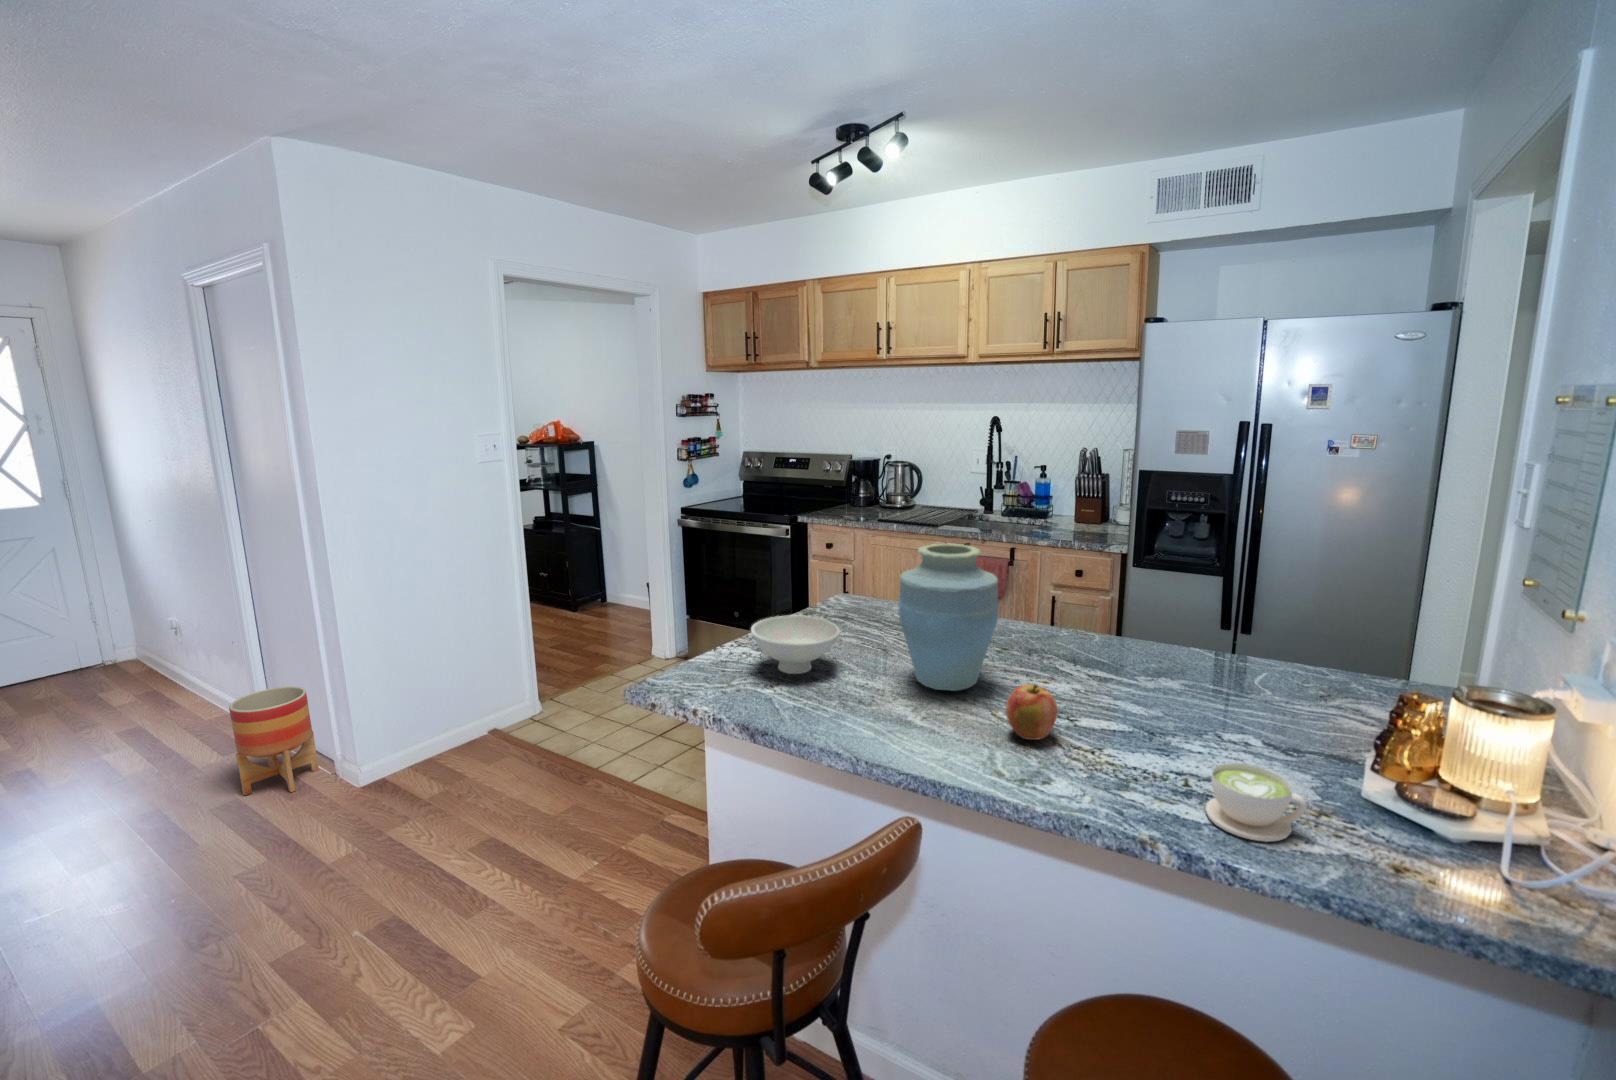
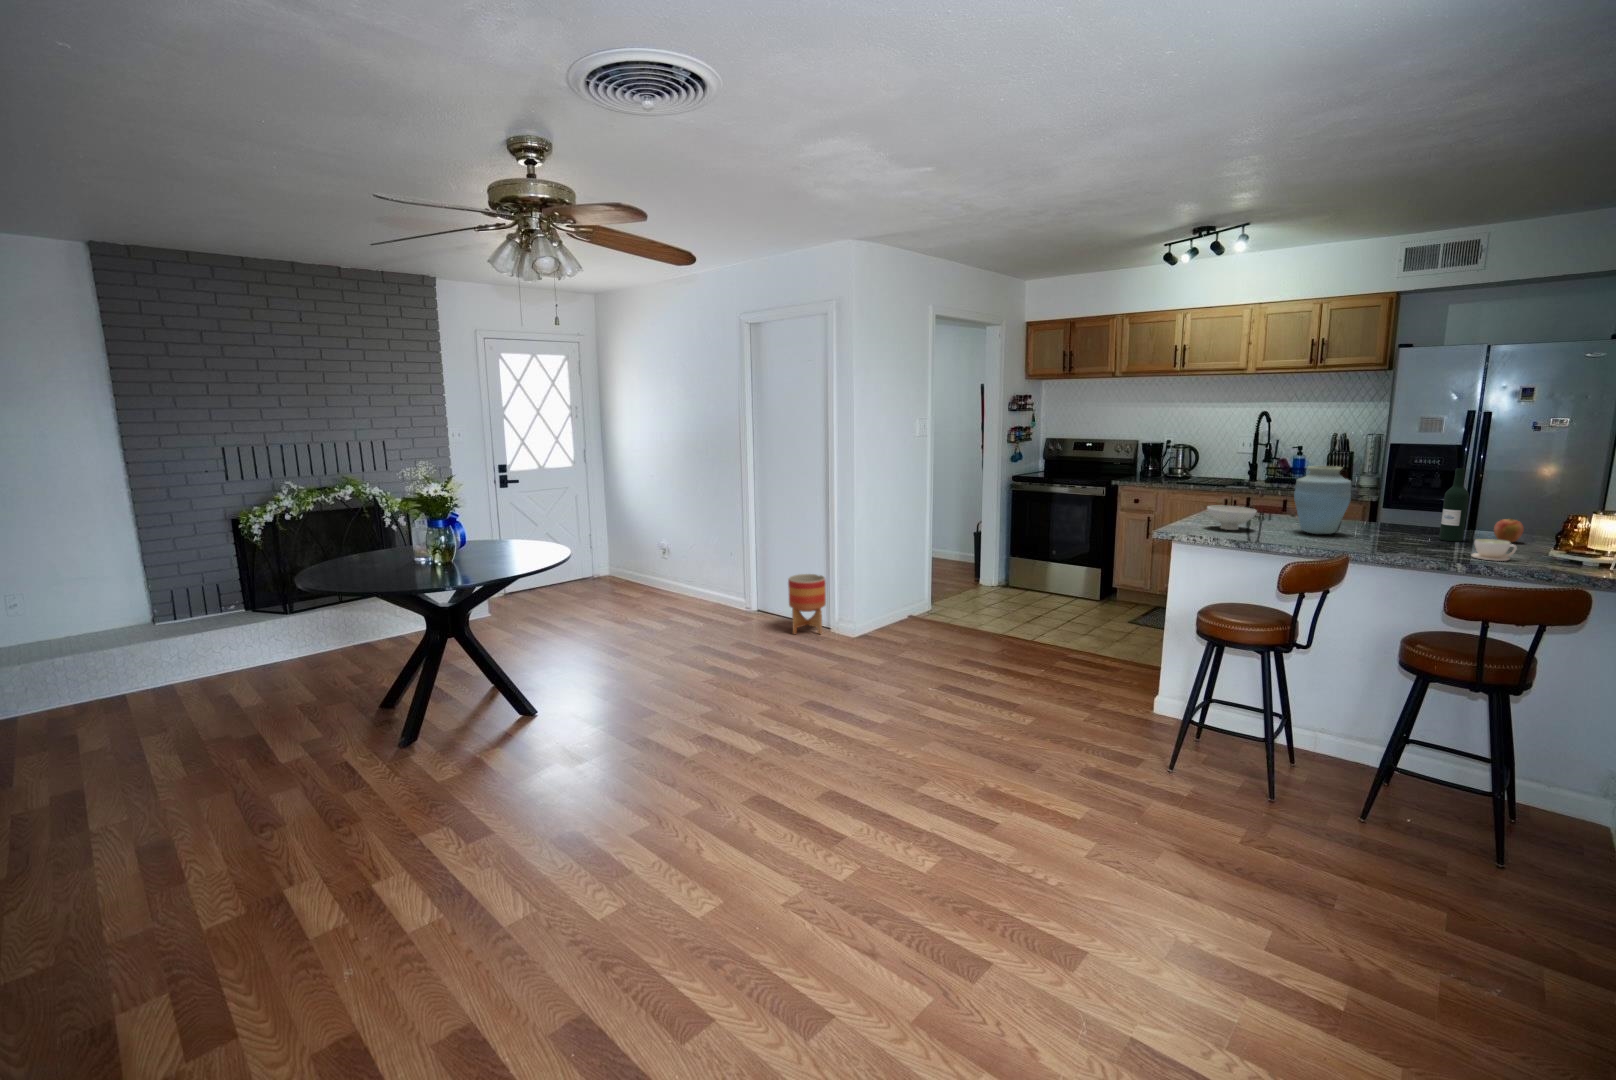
wine bottle: none [1164,558,1215,714] -> present [1439,468,1469,541]
apple: present [1006,684,1058,740] -> present [1494,519,1524,542]

